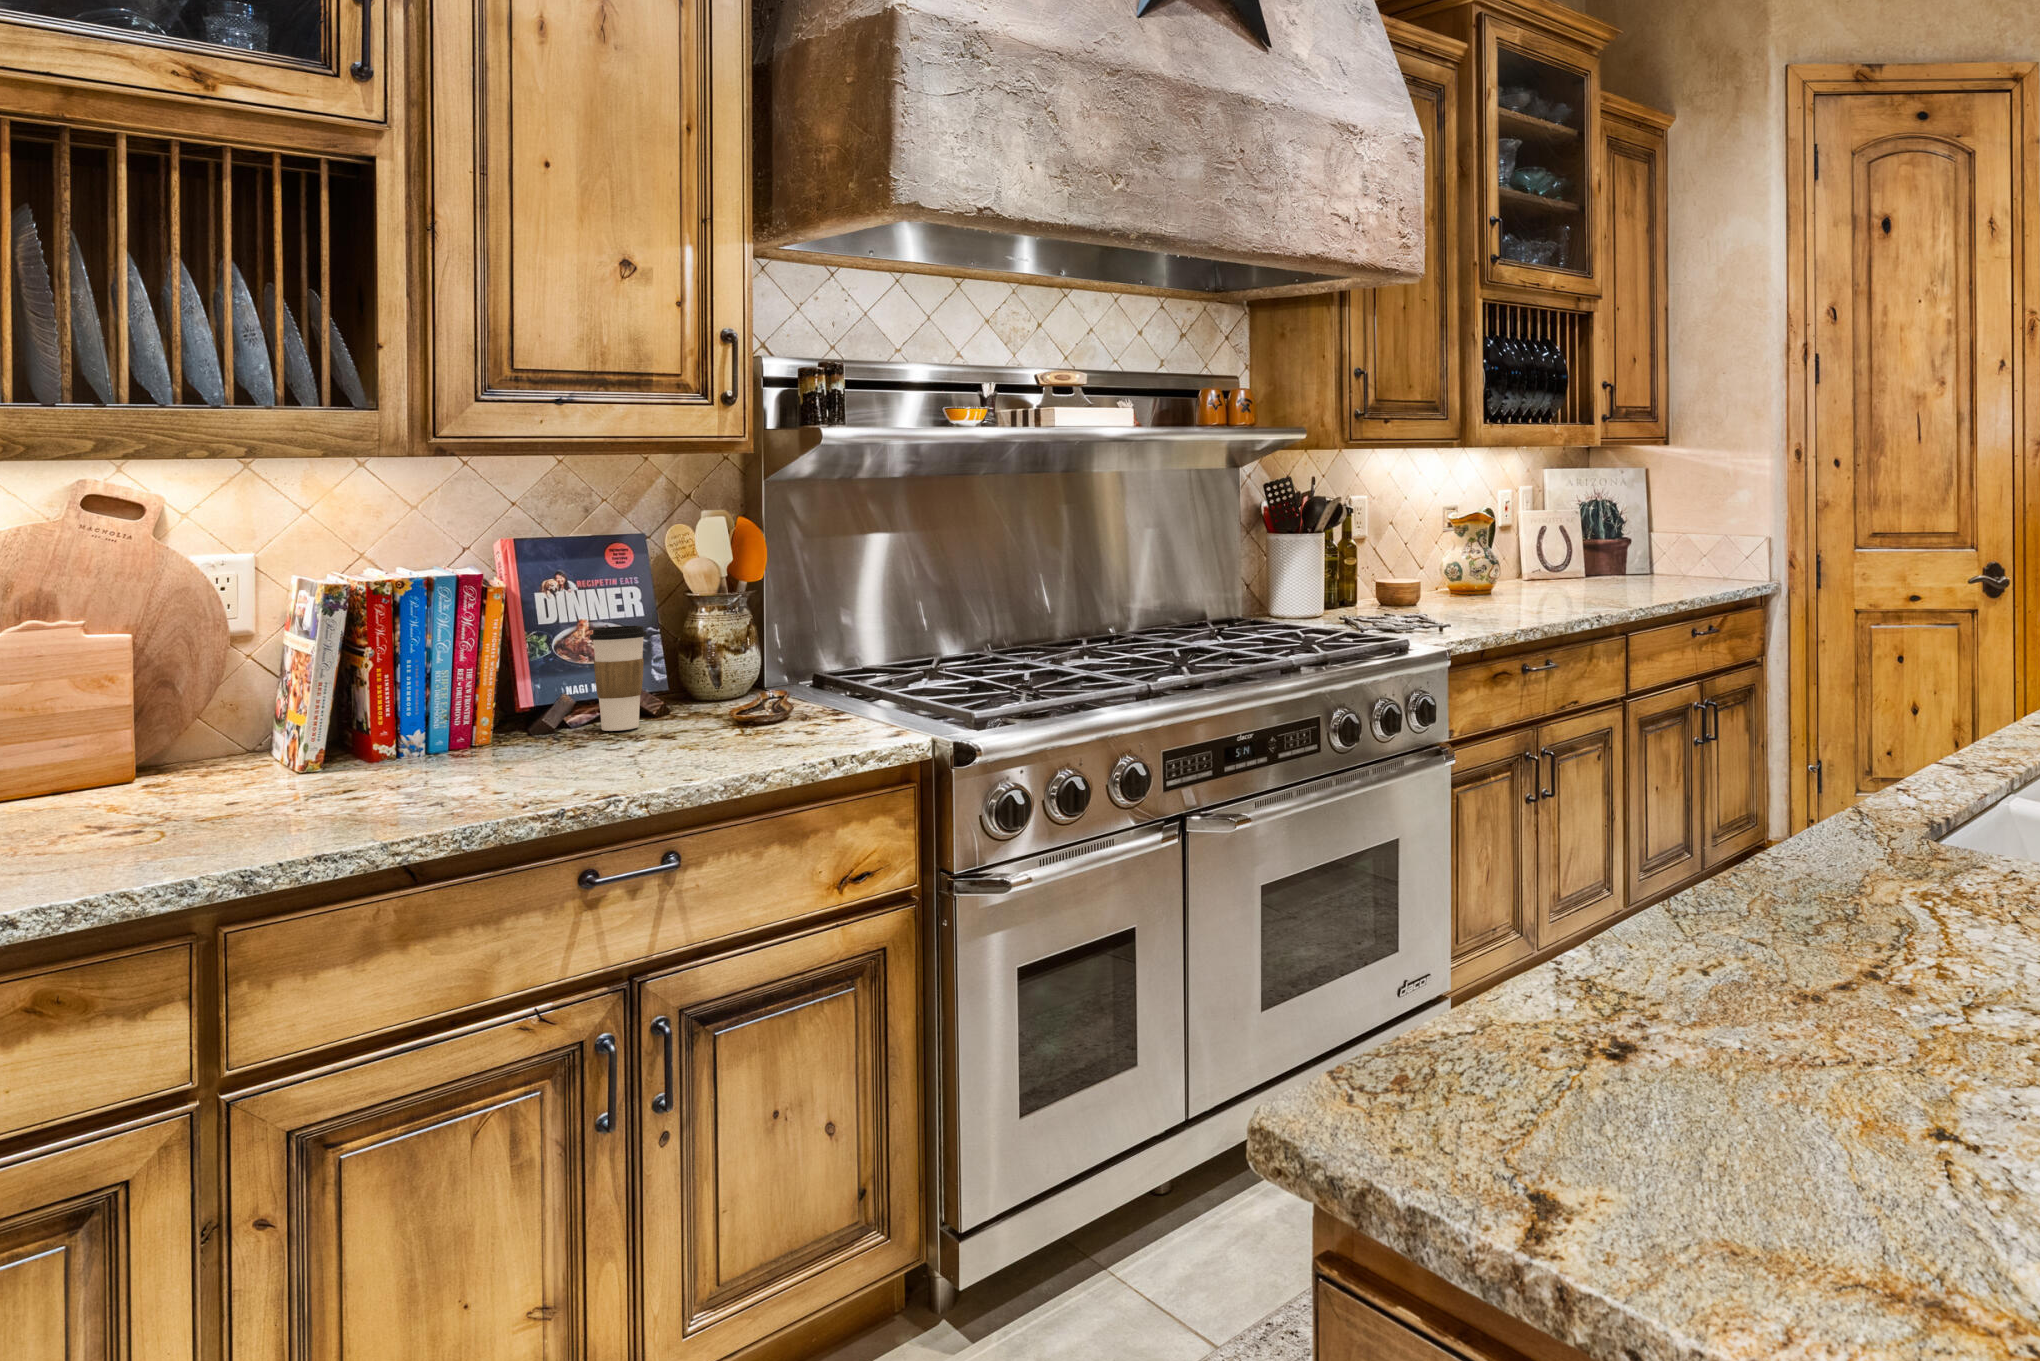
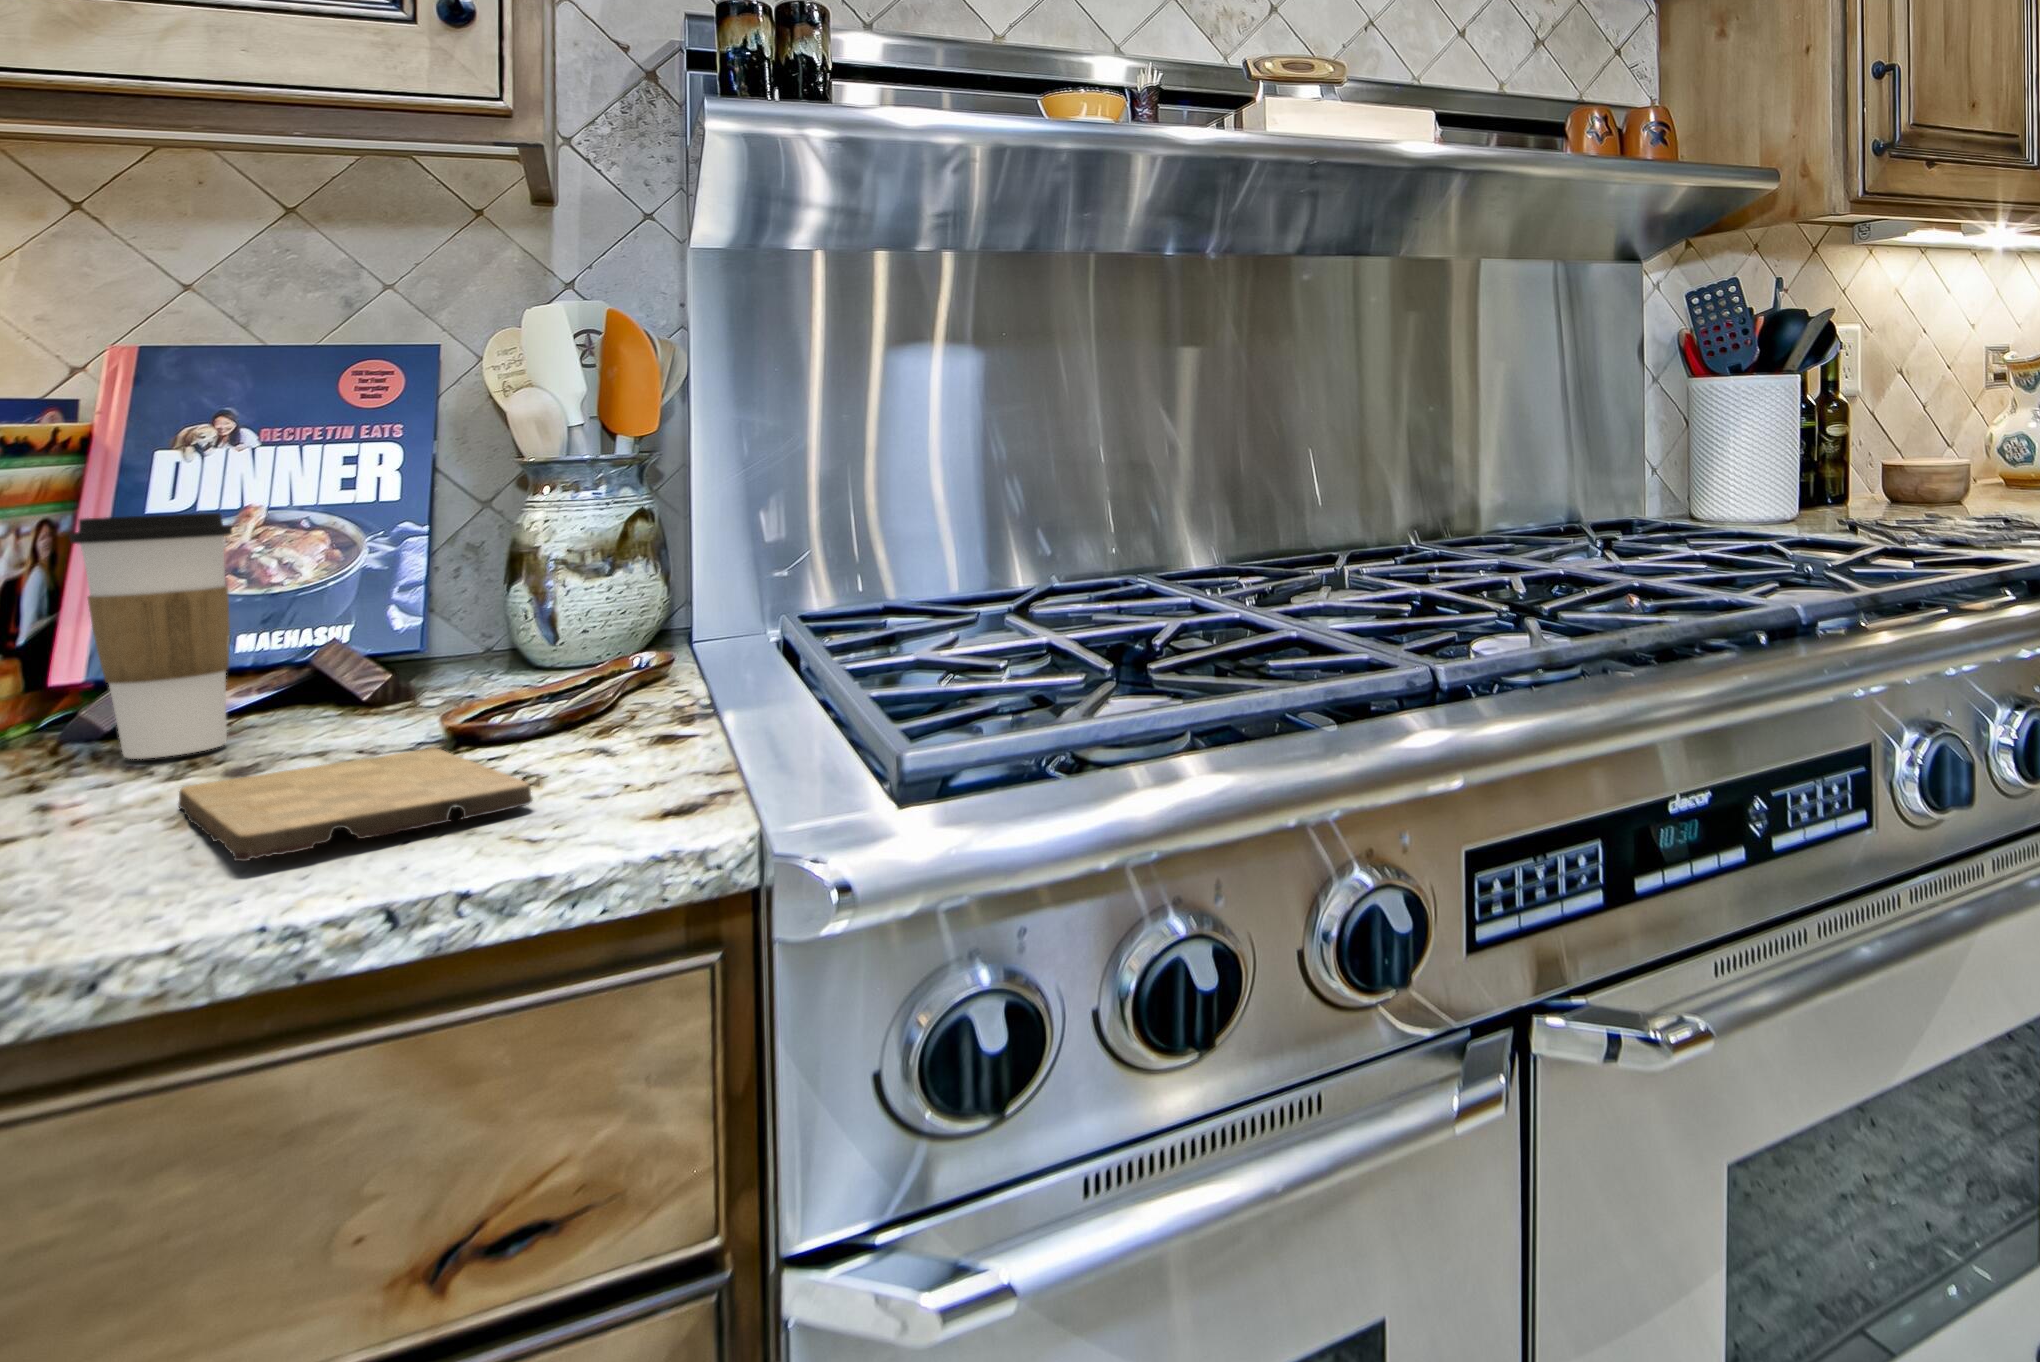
cutting board: none [683,723,833,749] -> present [178,748,532,861]

